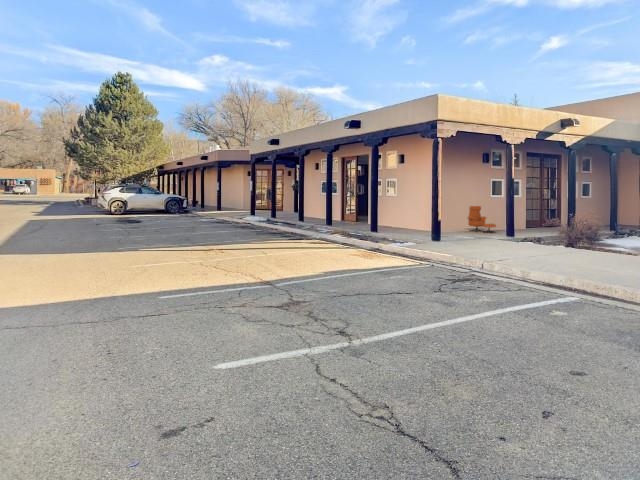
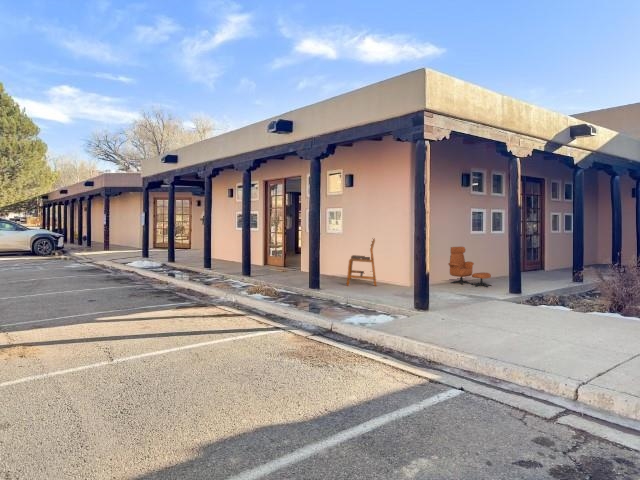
bench: none [395,200,418,231] -> present [347,239,376,286]

